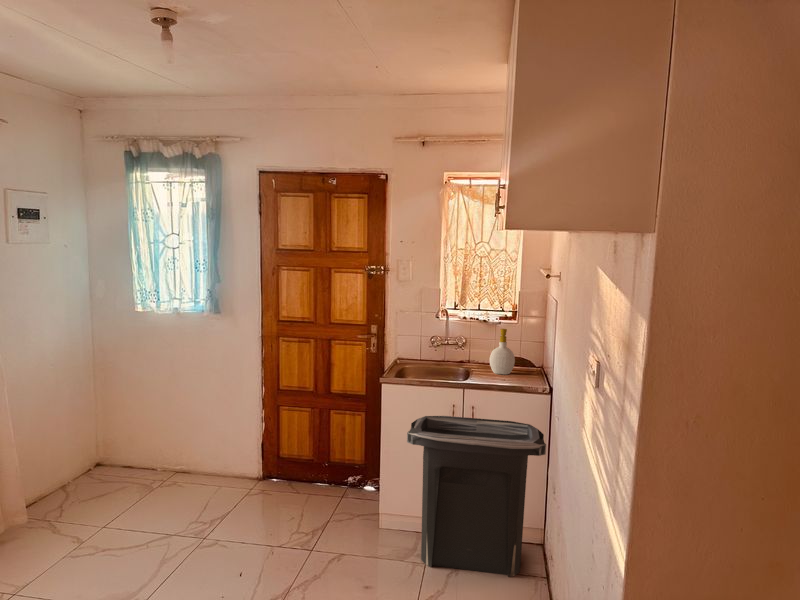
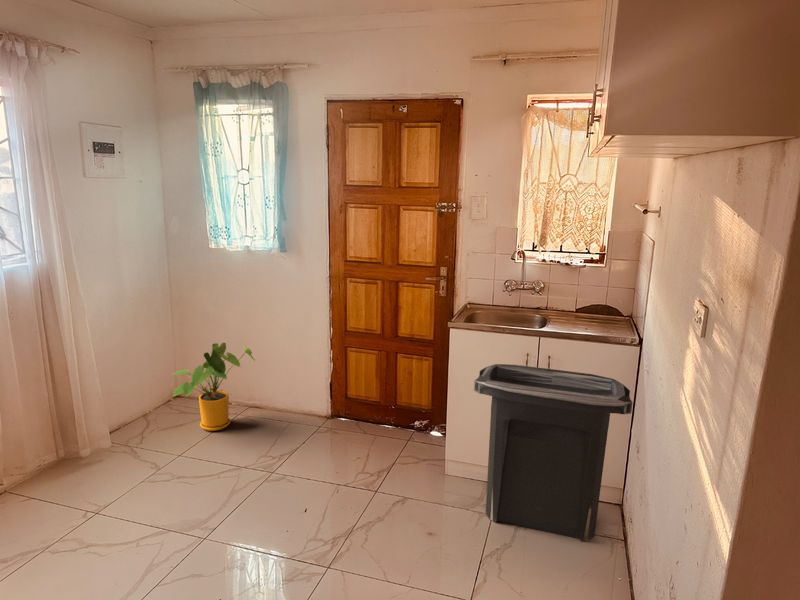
soap bottle: present [490,329,515,375] -> none [570,272,600,323]
house plant: none [95,407,184,500] -> present [173,343,255,431]

